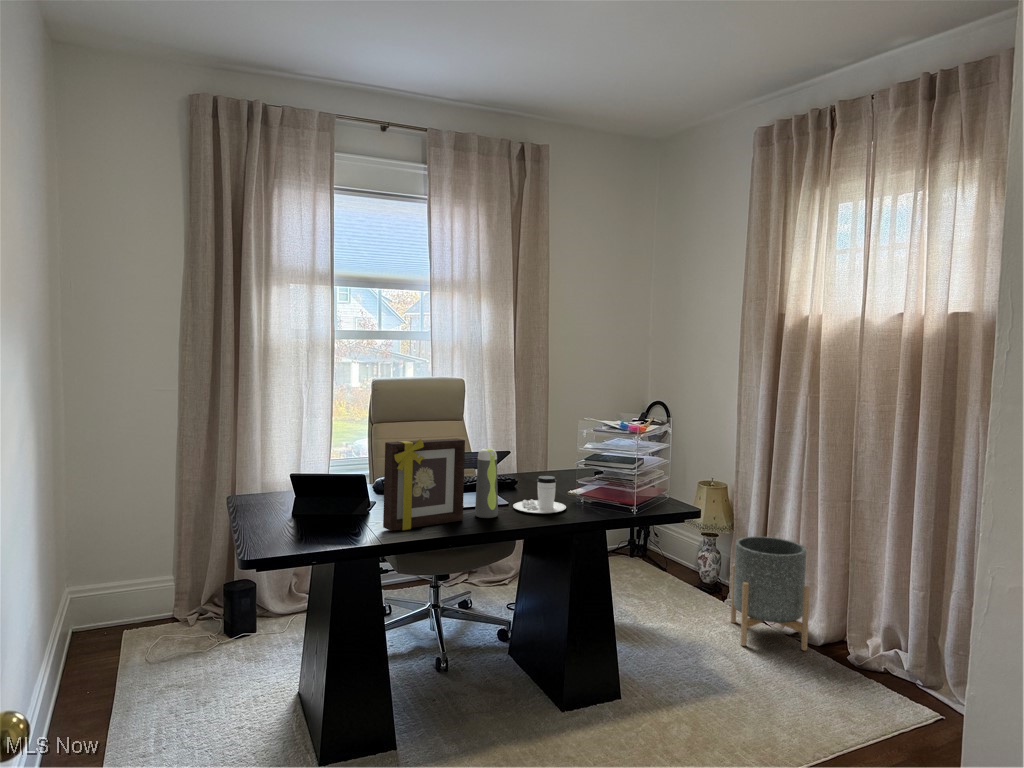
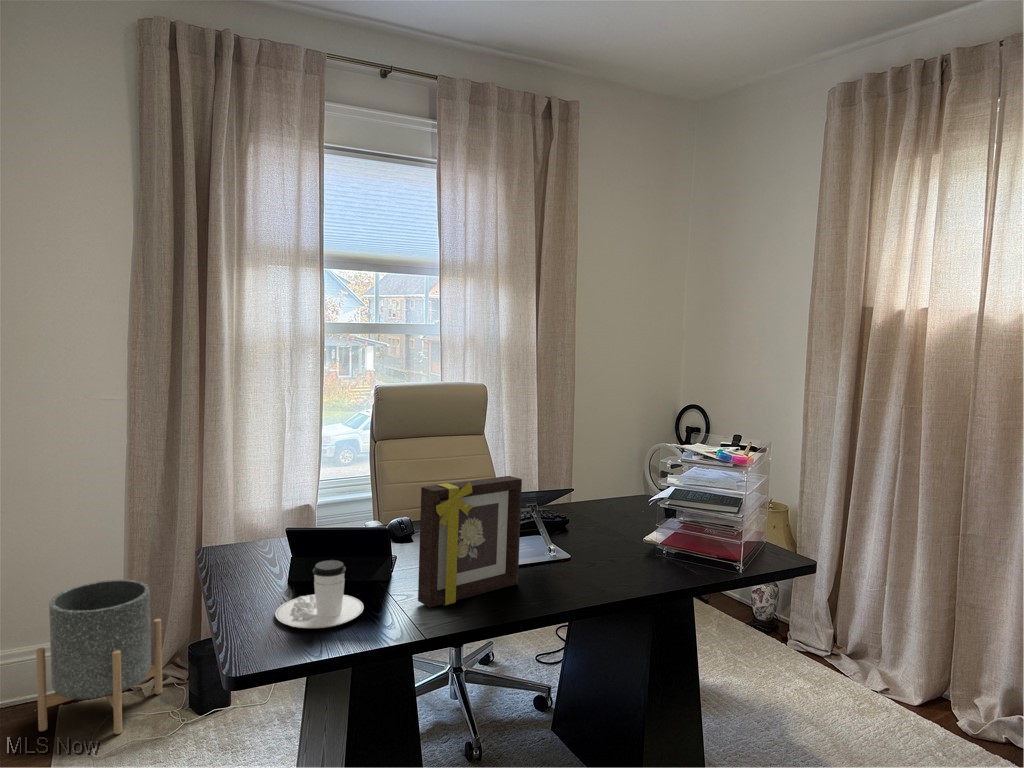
water bottle: present [475,448,498,518] -> none [531,488,561,579]
coffee cup: present [513,476,566,513] -> present [275,560,364,628]
planter: present [731,536,810,651] -> present [36,580,162,734]

